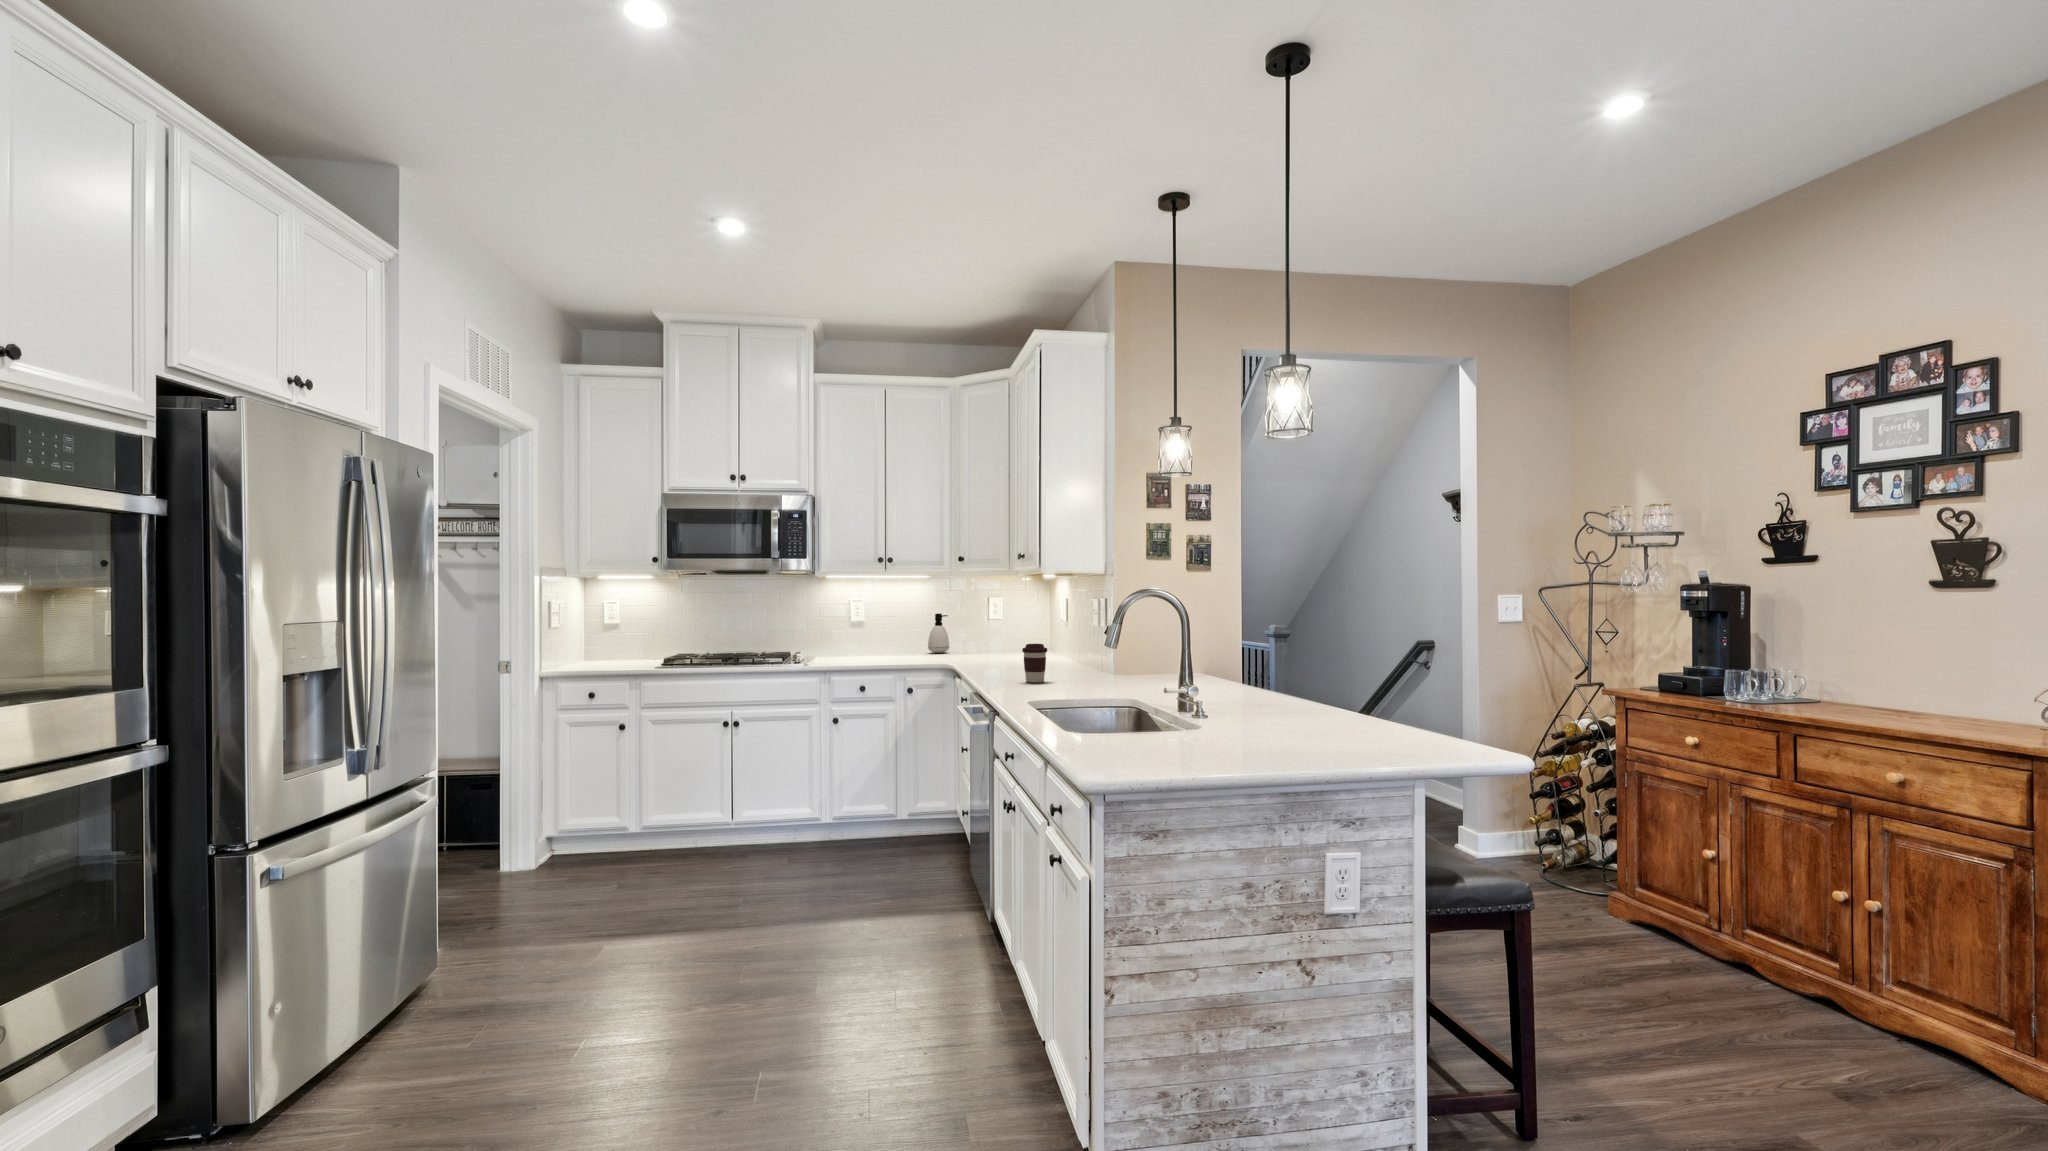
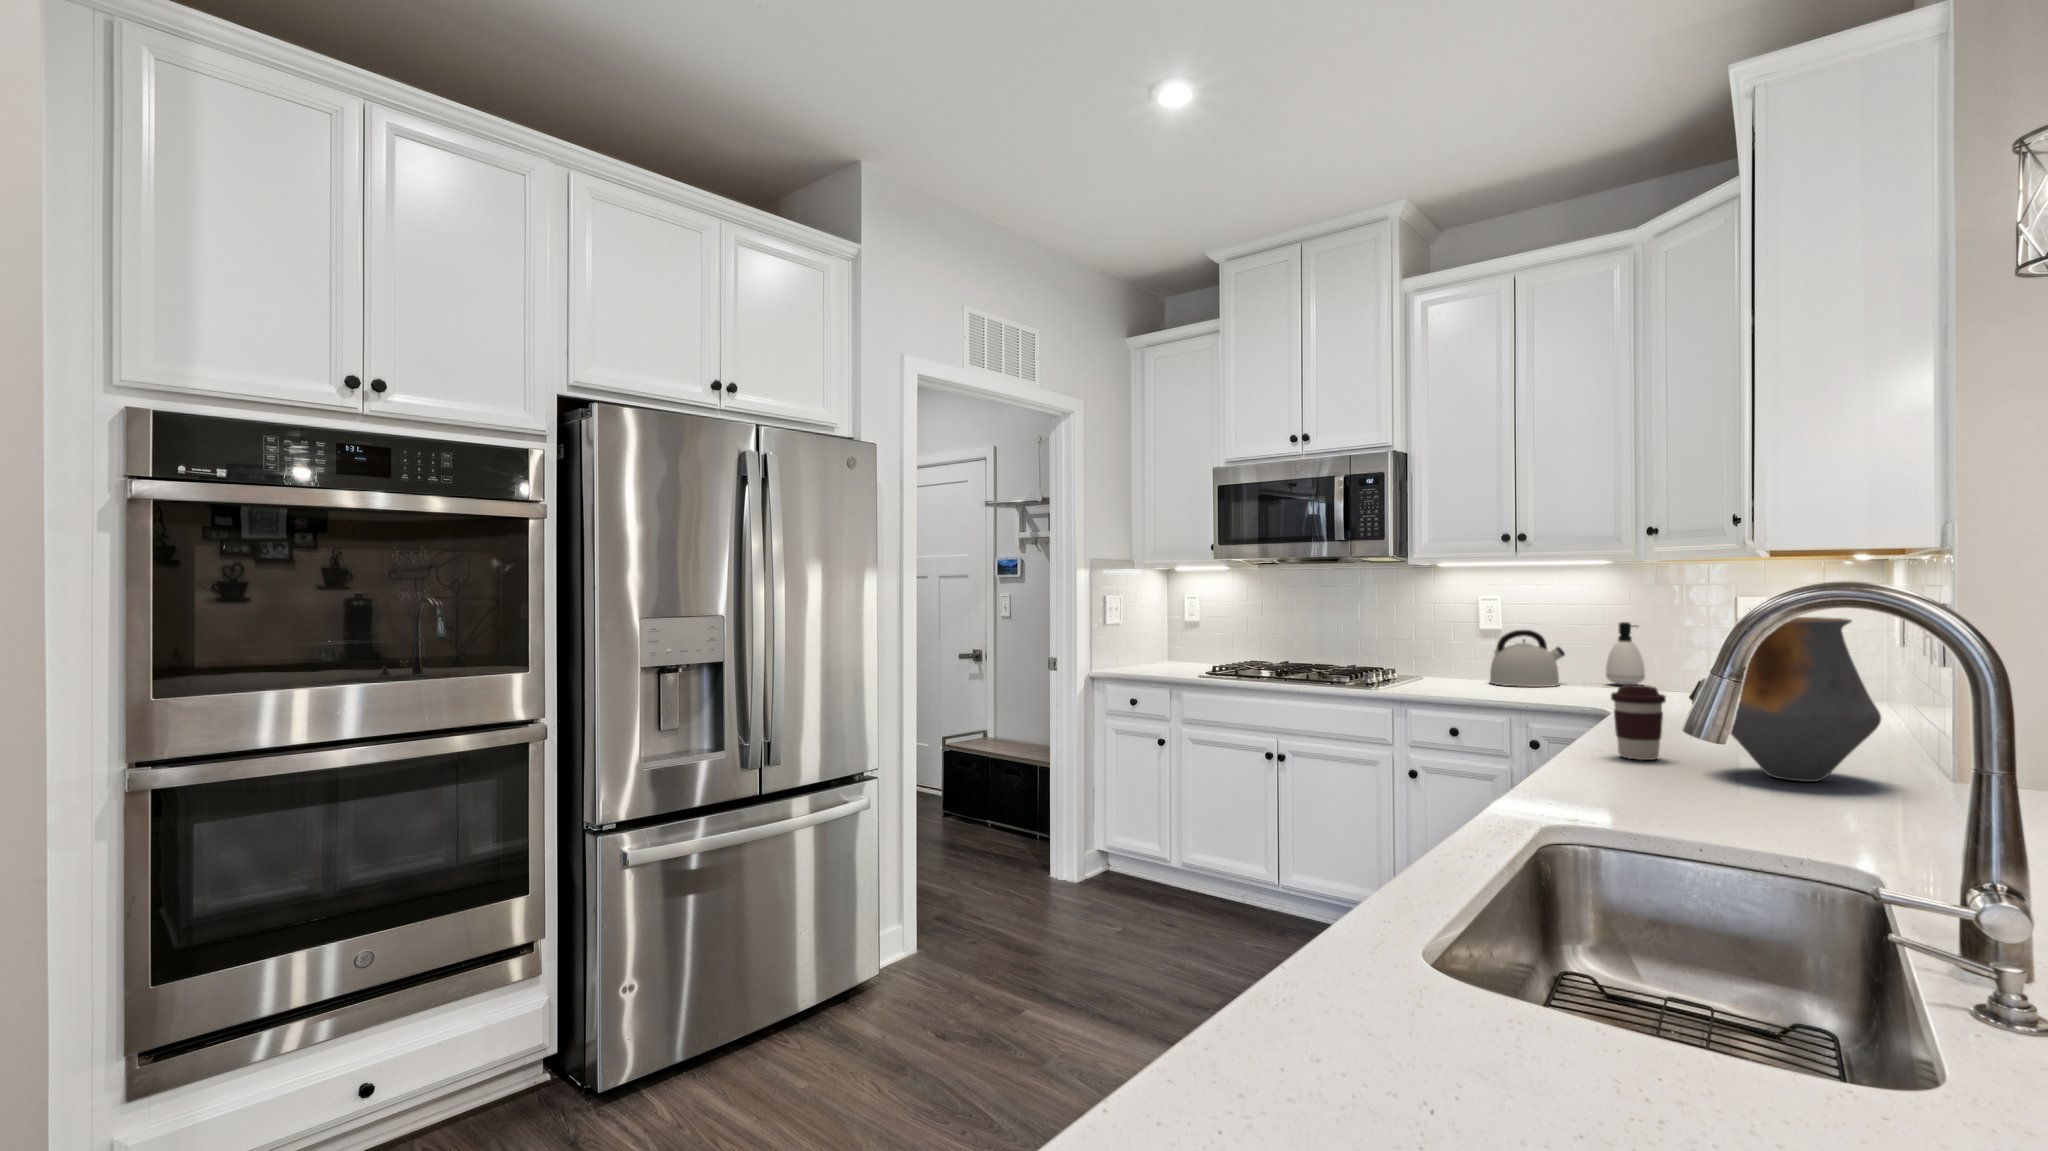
vase: none [1073,605,1137,683] -> present [1731,617,1881,782]
kettle: none [864,620,908,658] -> present [1490,630,1565,687]

